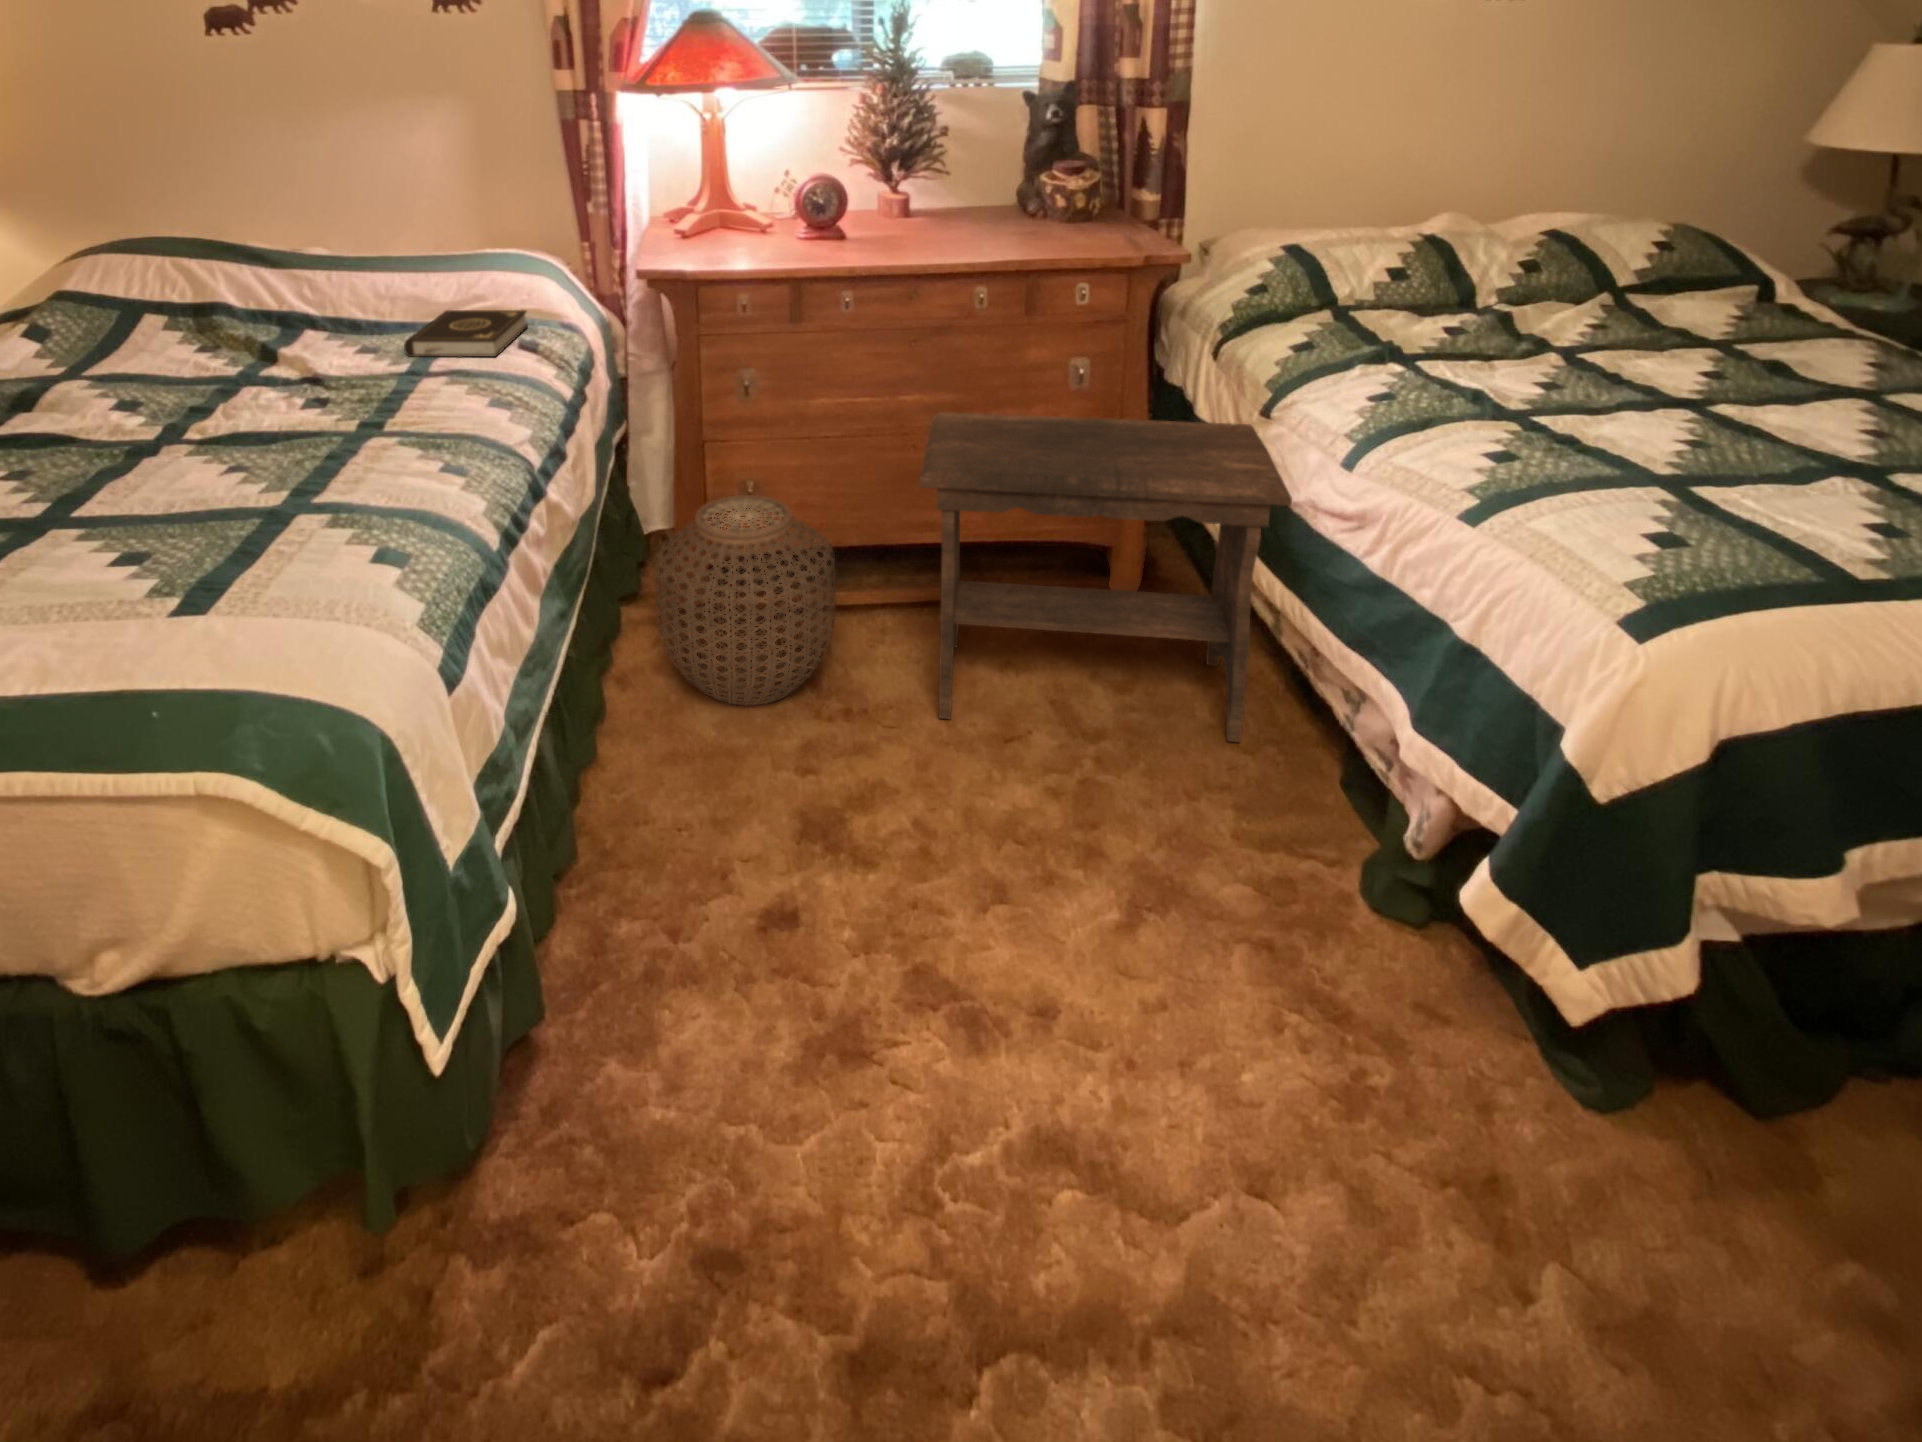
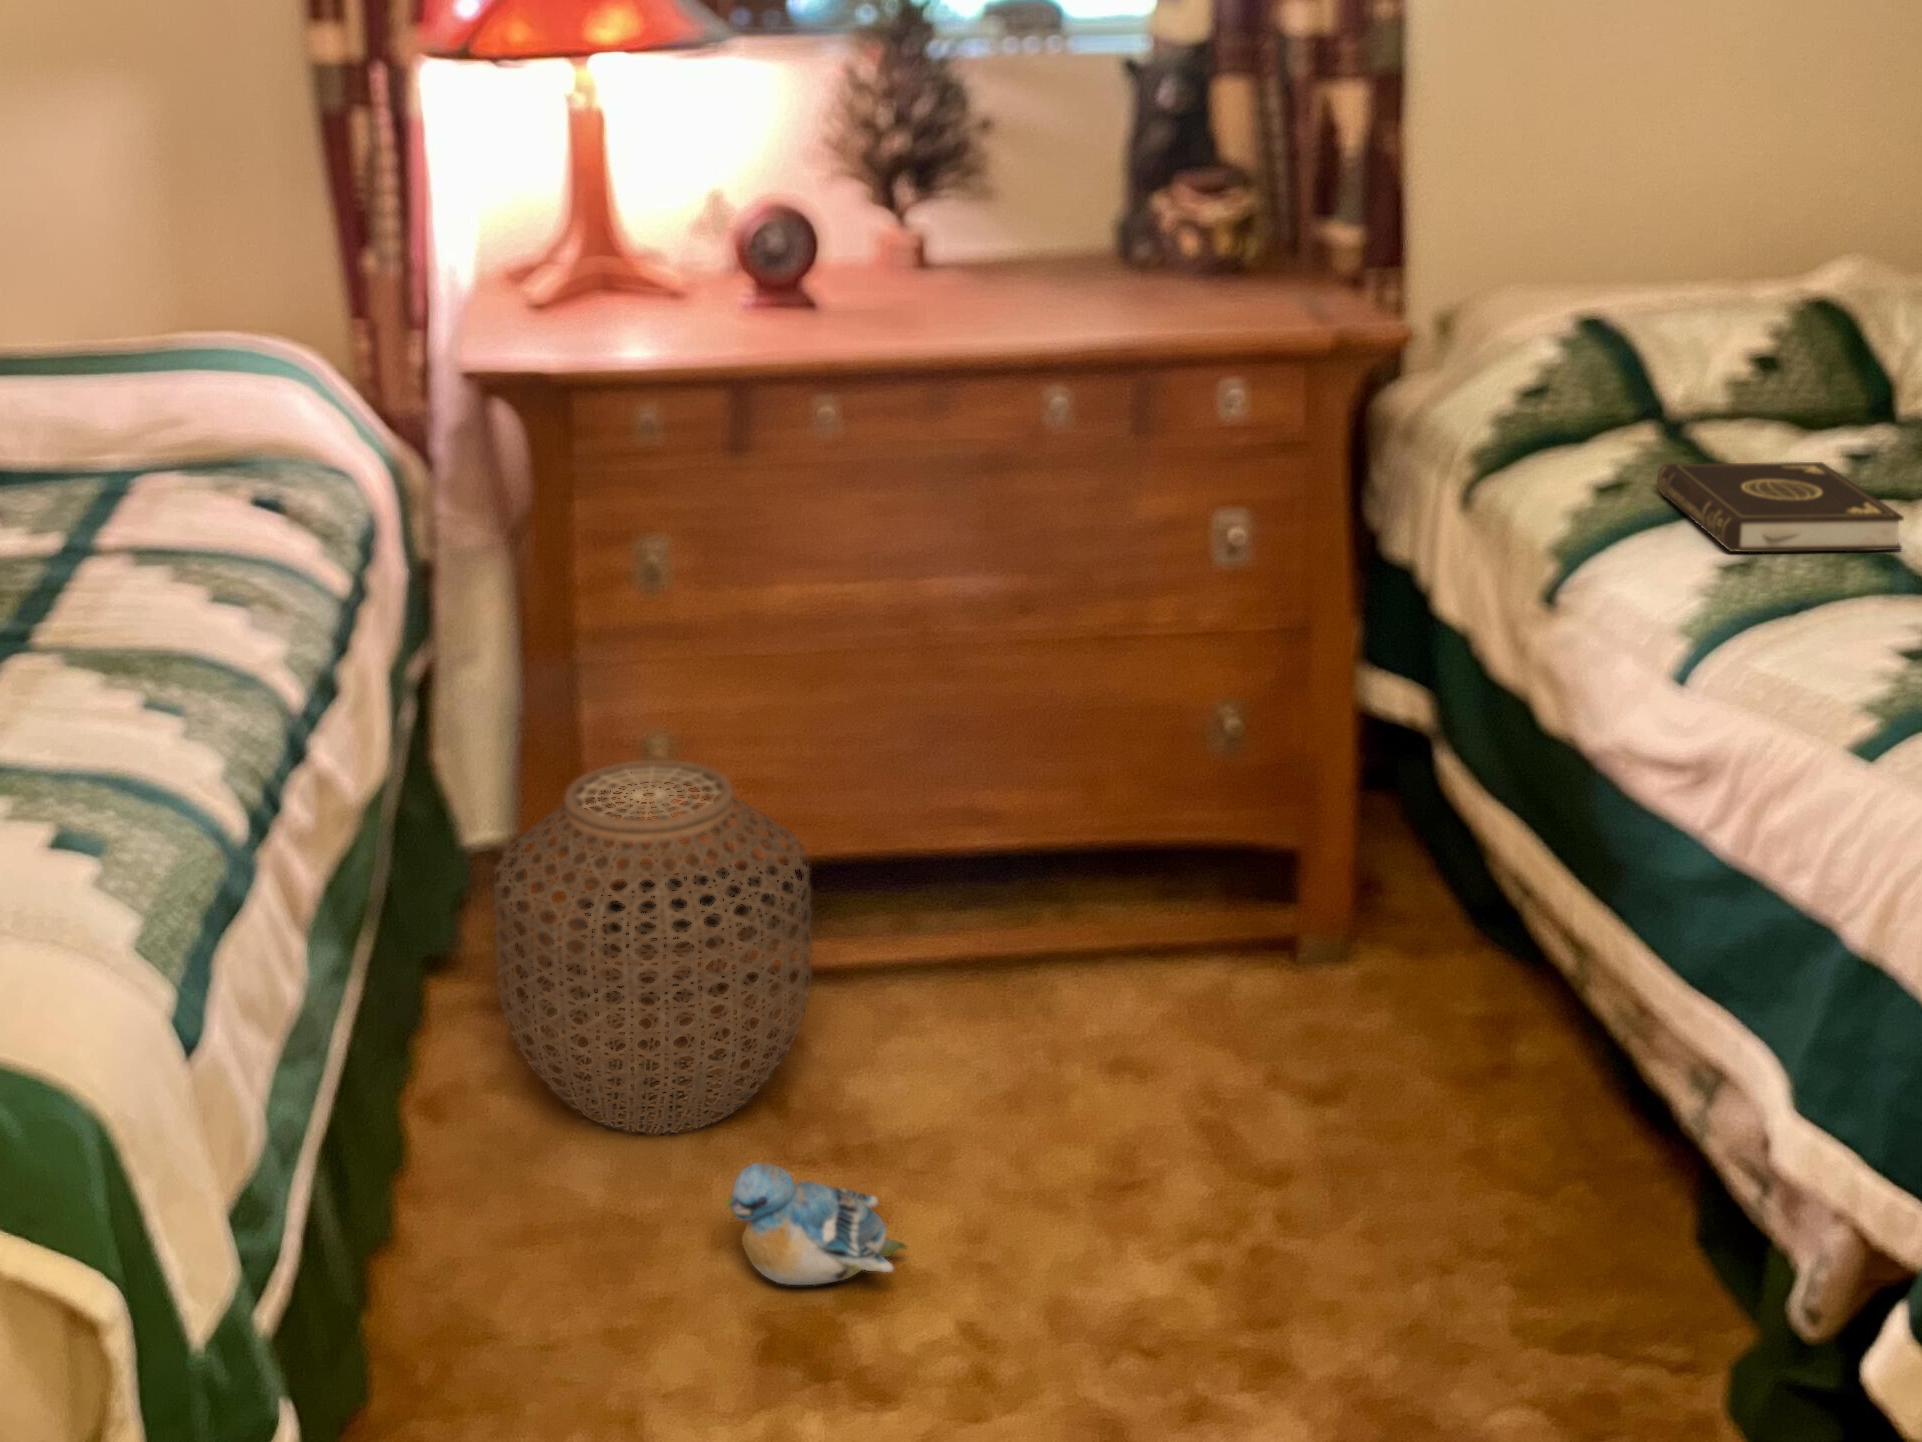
book: present [404,310,527,357] -> present [1657,462,1904,552]
footstool: present [919,412,1292,742] -> none [954,609,1584,1174]
plush toy: none [782,732,886,800] -> present [726,1163,906,1285]

